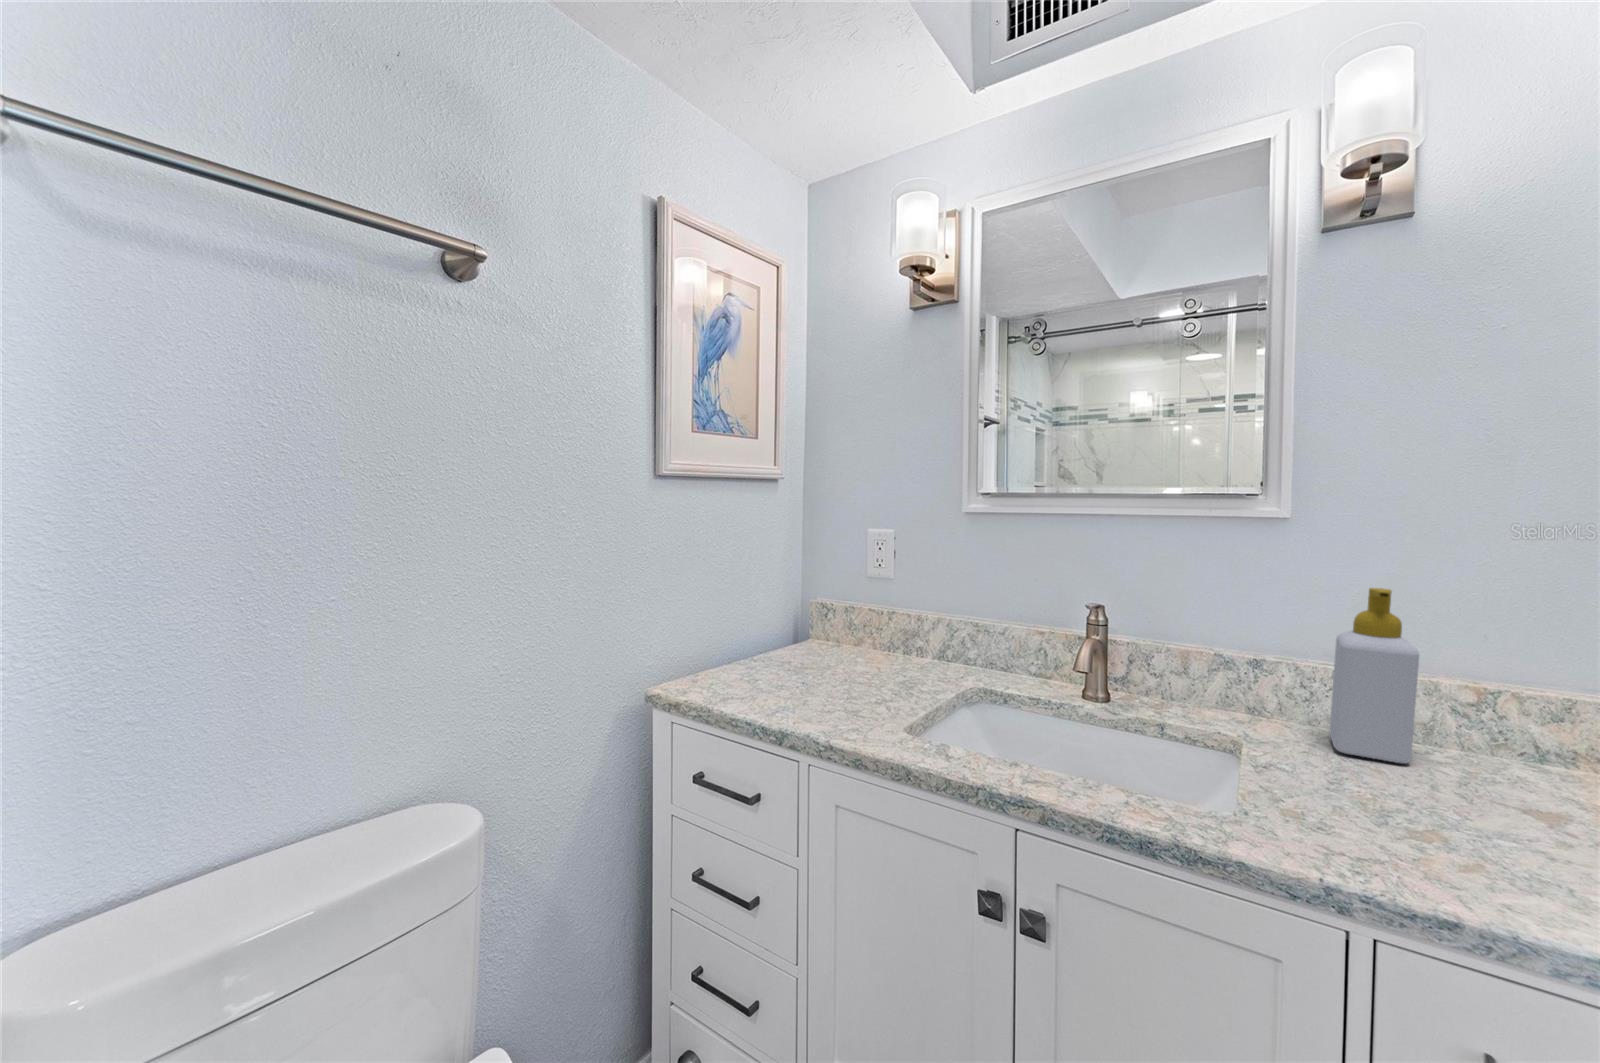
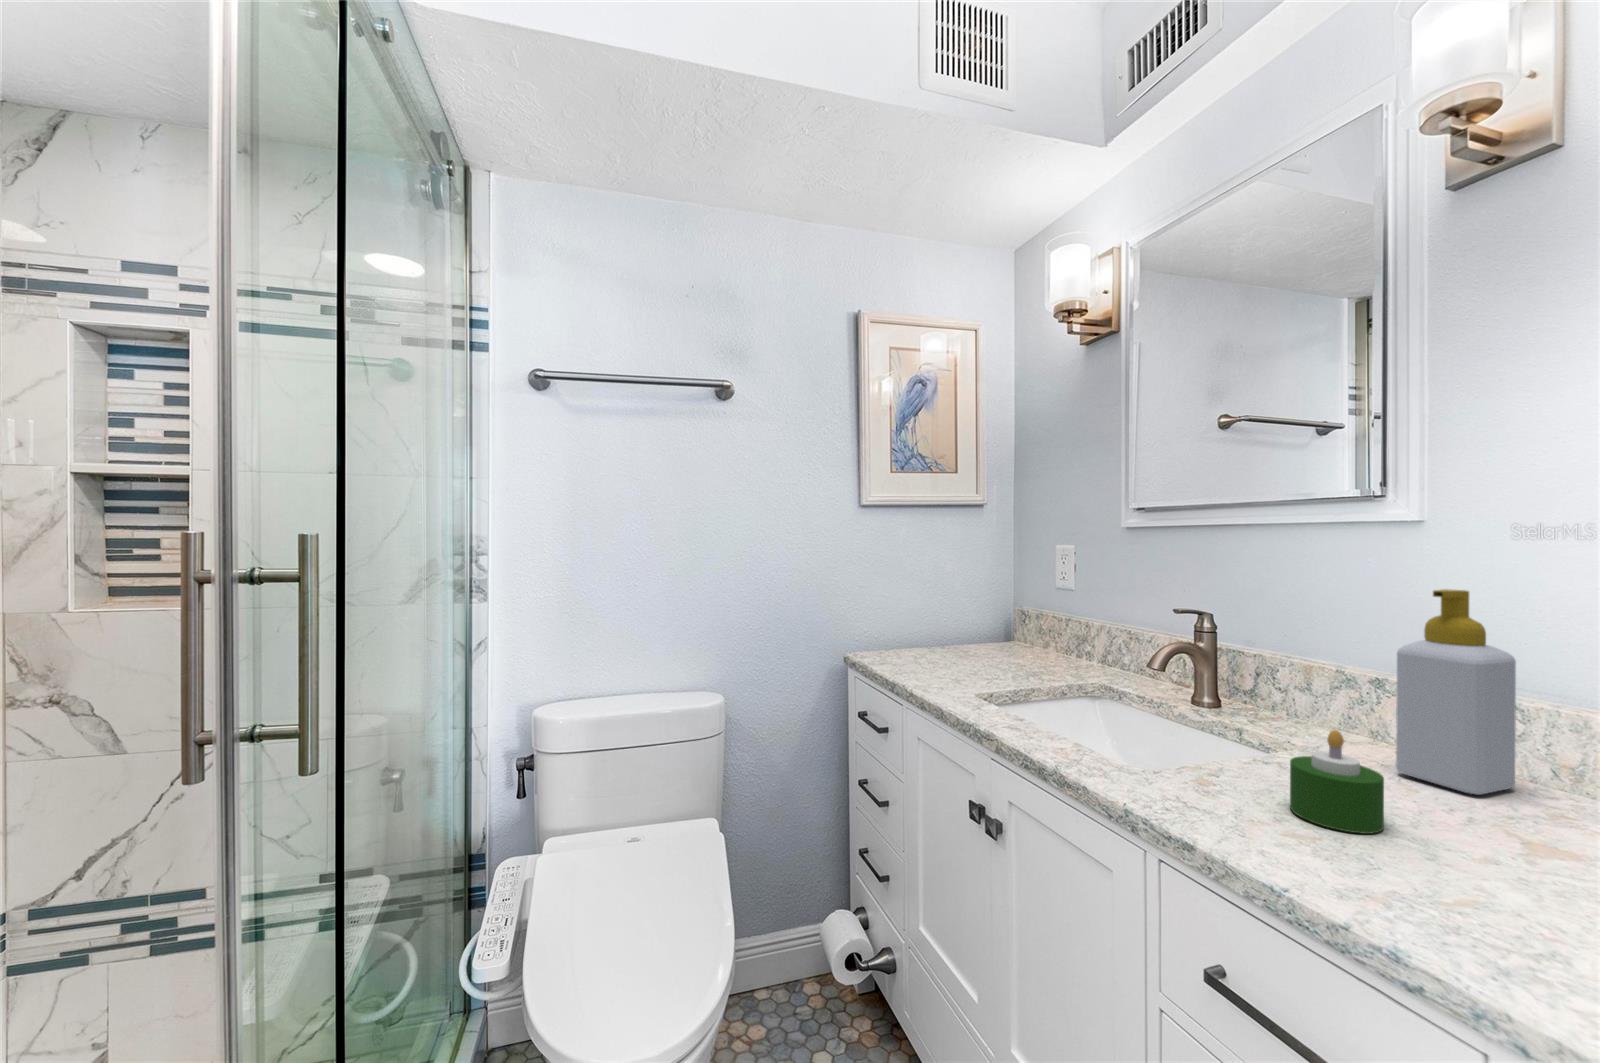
candle: none [1382,747,1480,847] -> present [1290,730,1384,834]

